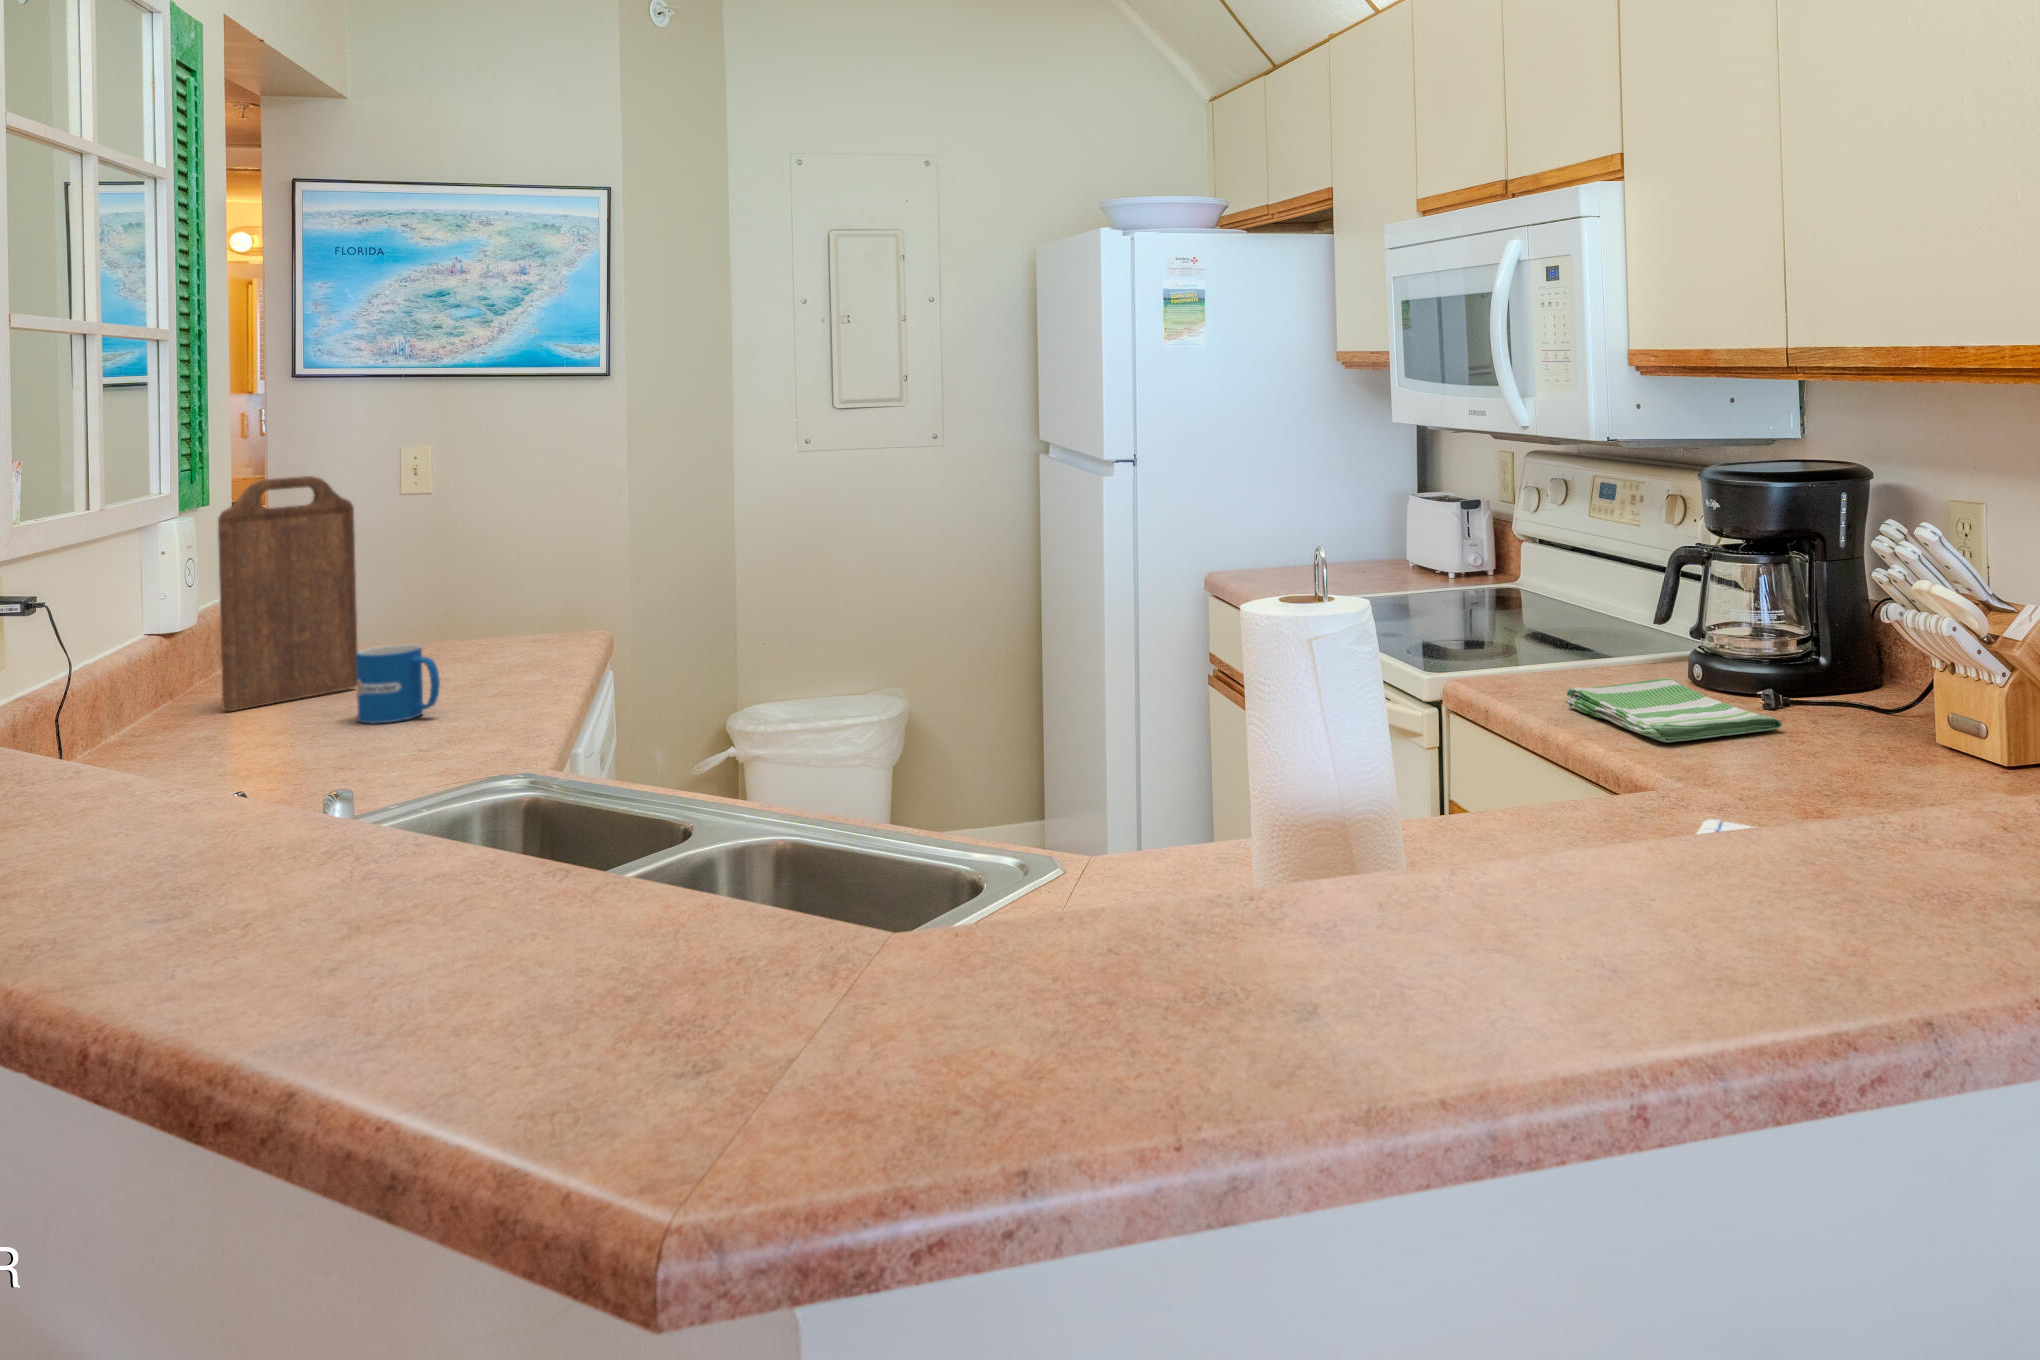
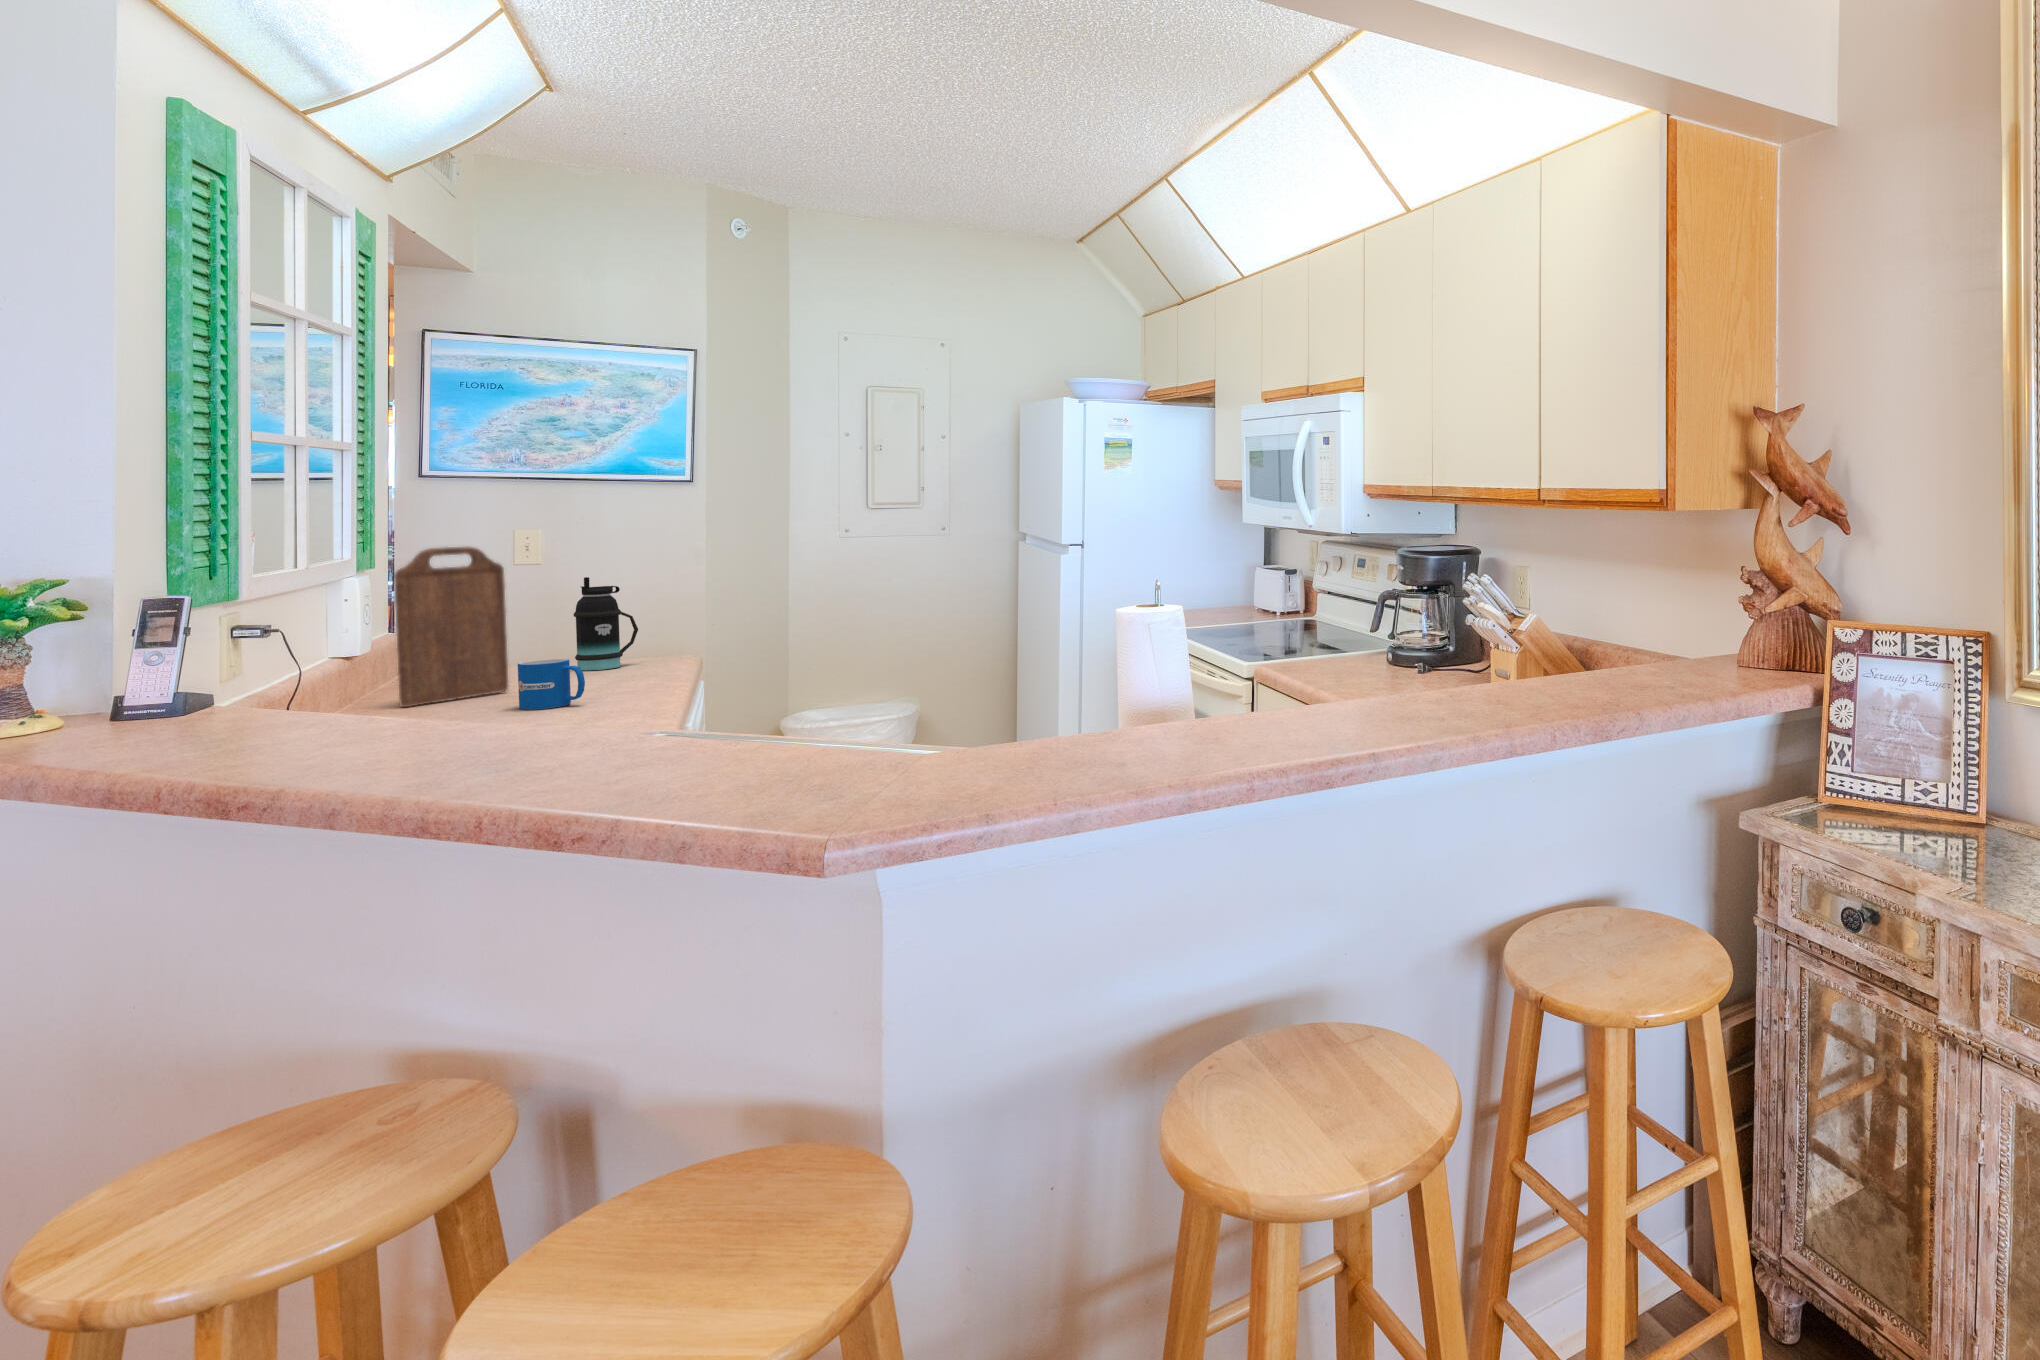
bottle: none [450,516,530,652] -> present [573,577,638,671]
dish towel: present [1566,678,1782,743] -> none [1319,660,1422,688]

